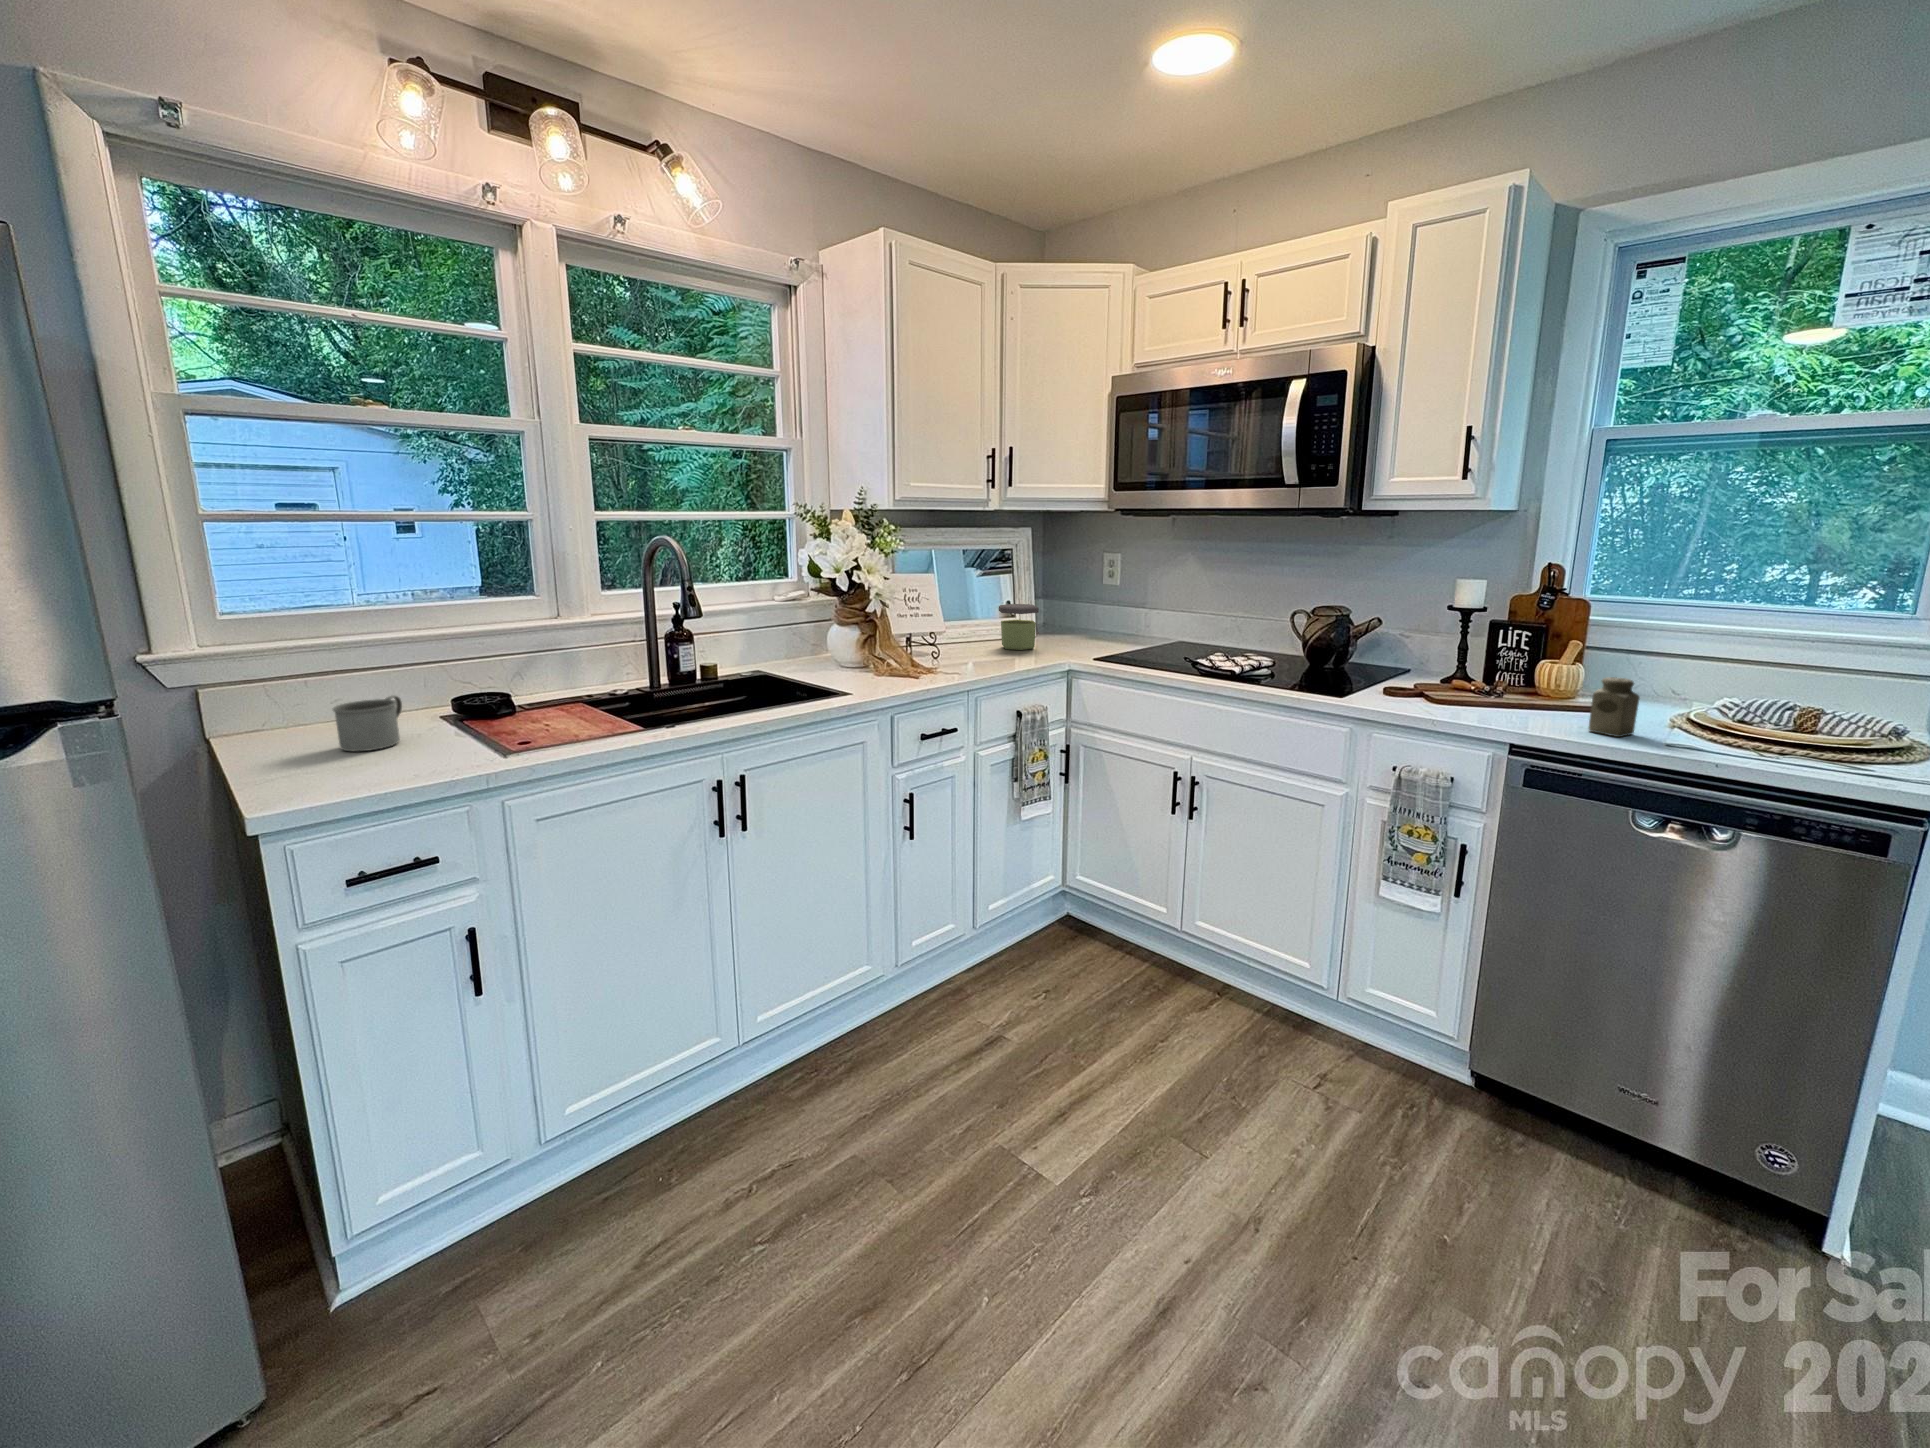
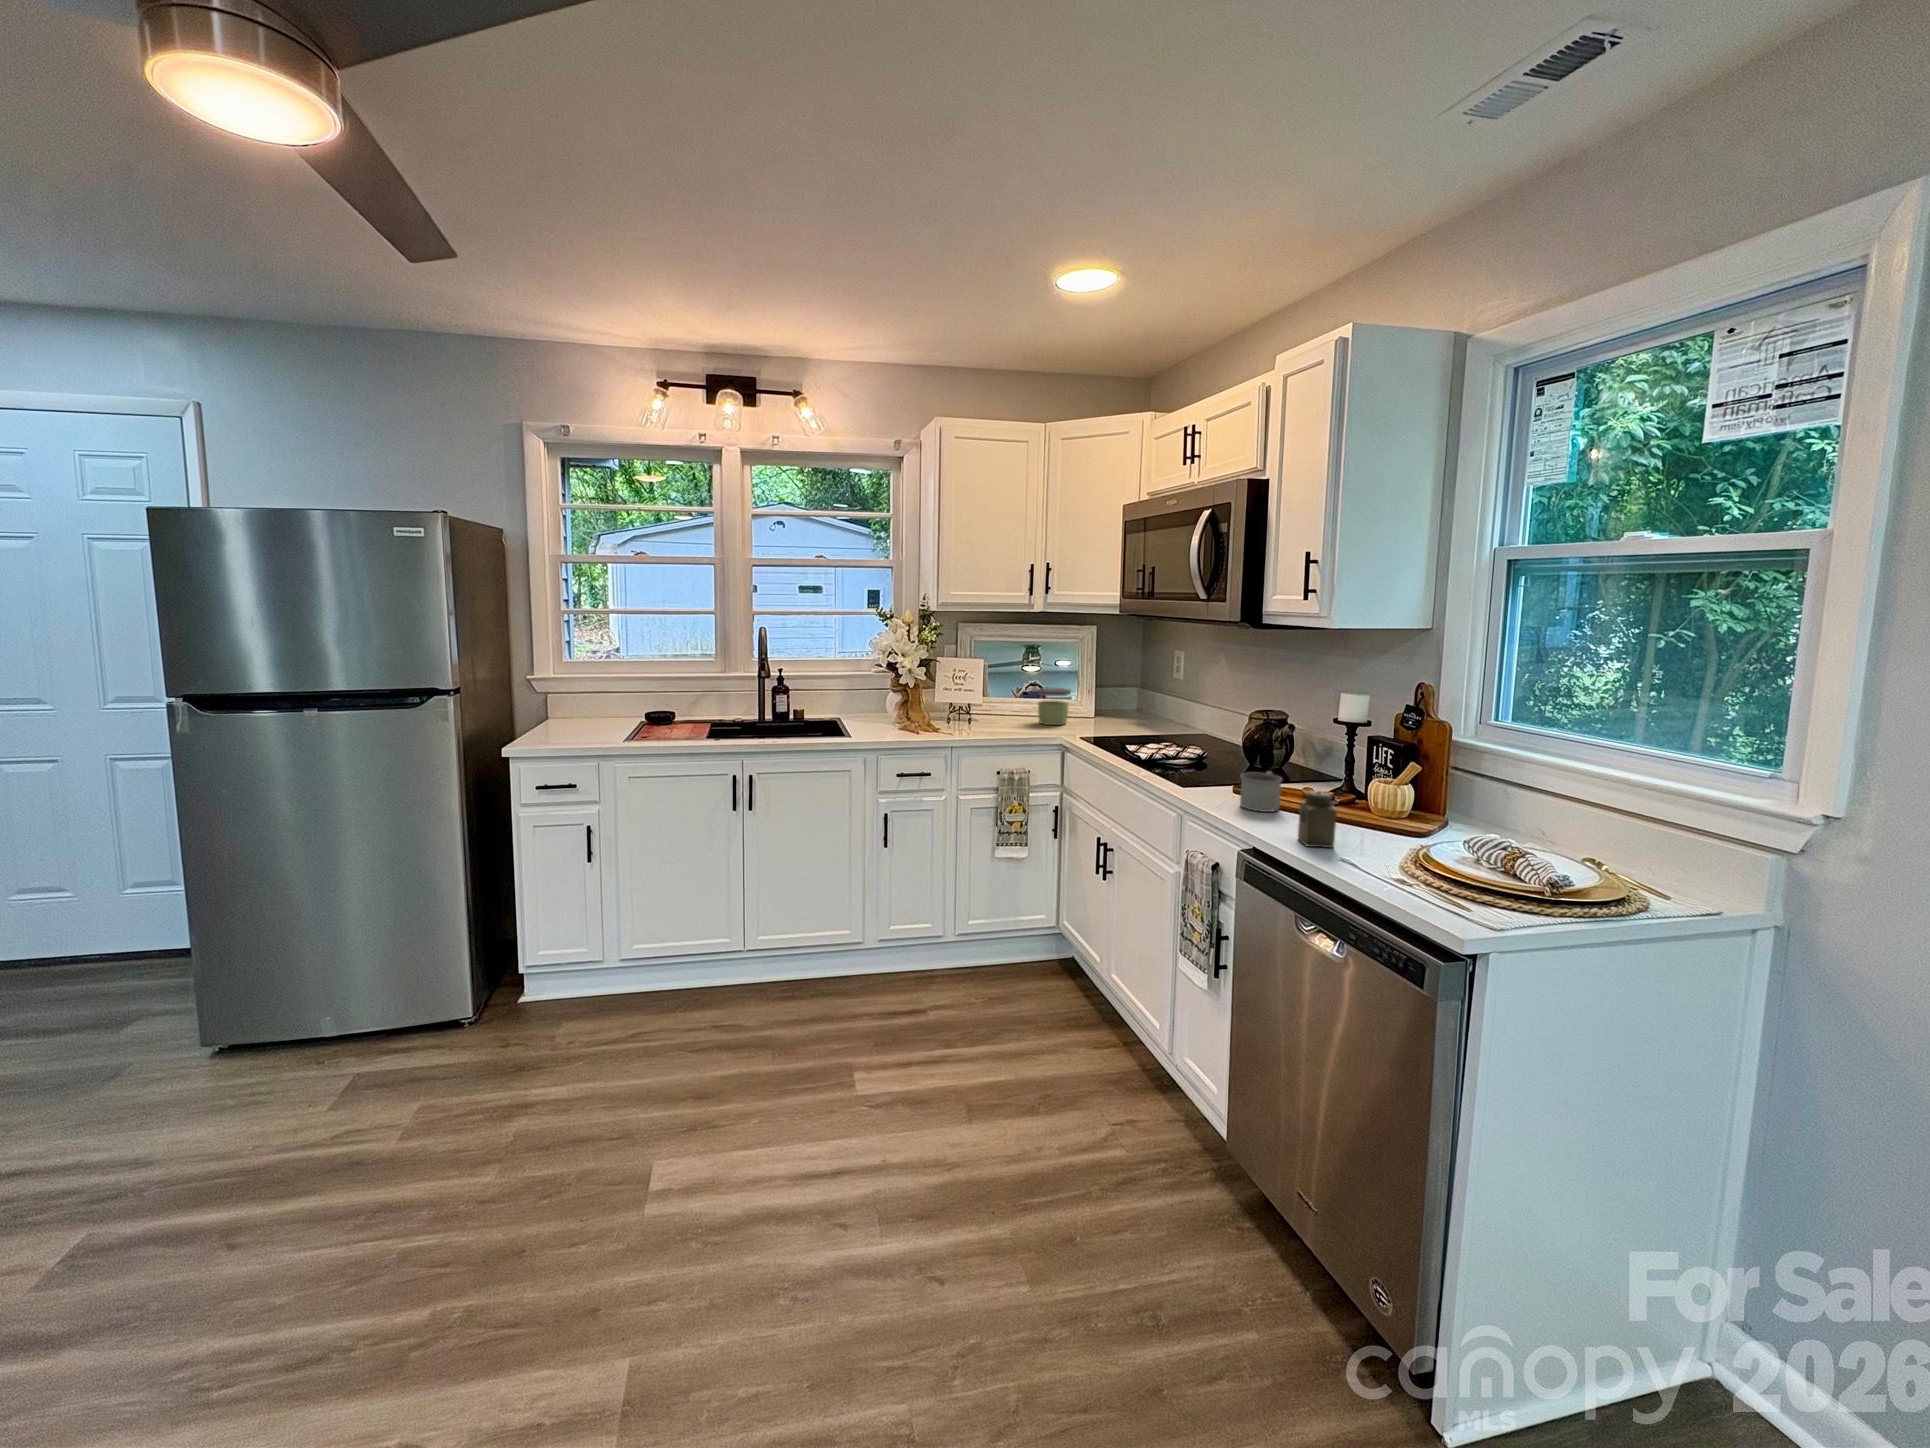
mug: present [333,696,402,752] -> present [1240,771,1282,812]

